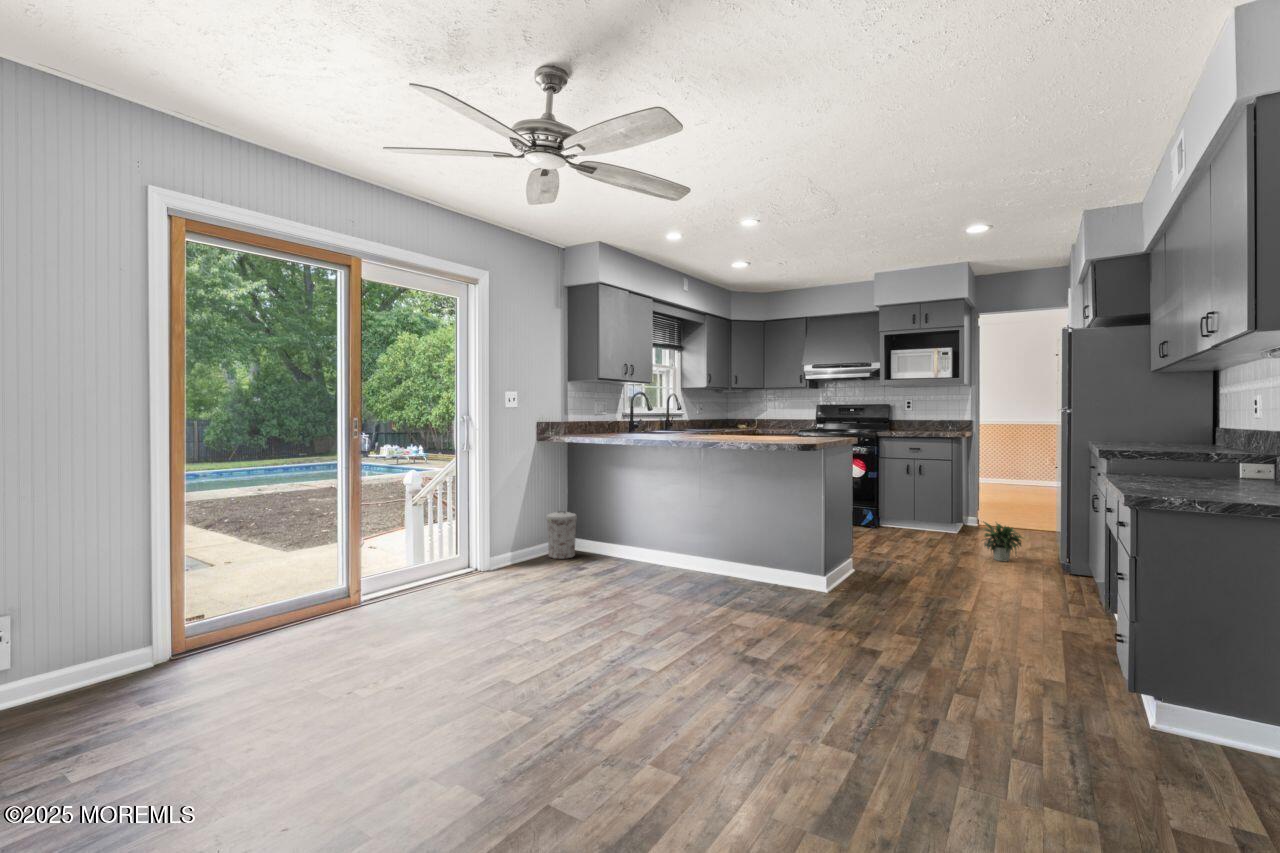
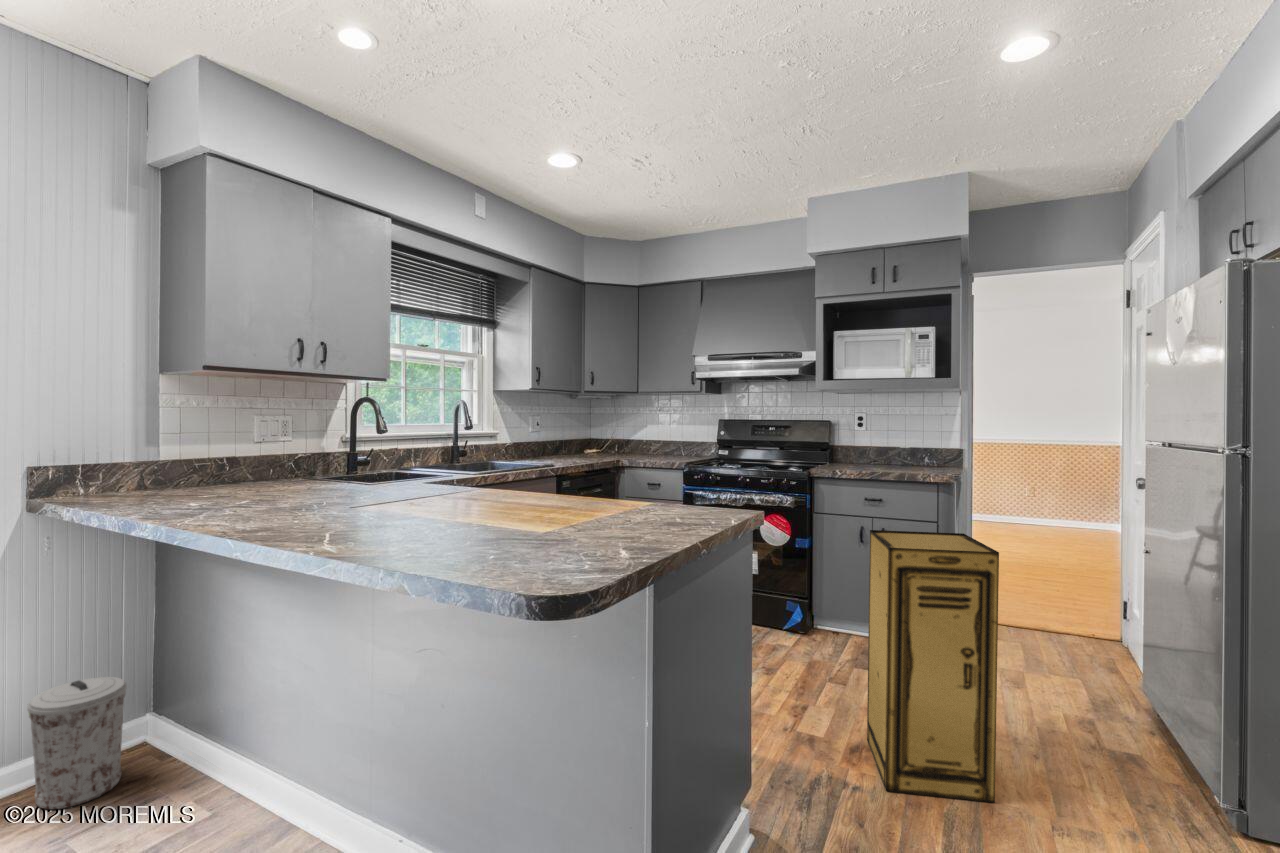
storage cabinet: none [905,453,960,566] -> present [867,530,999,803]
potted plant: present [983,521,1023,561] -> none [1015,673,1126,772]

